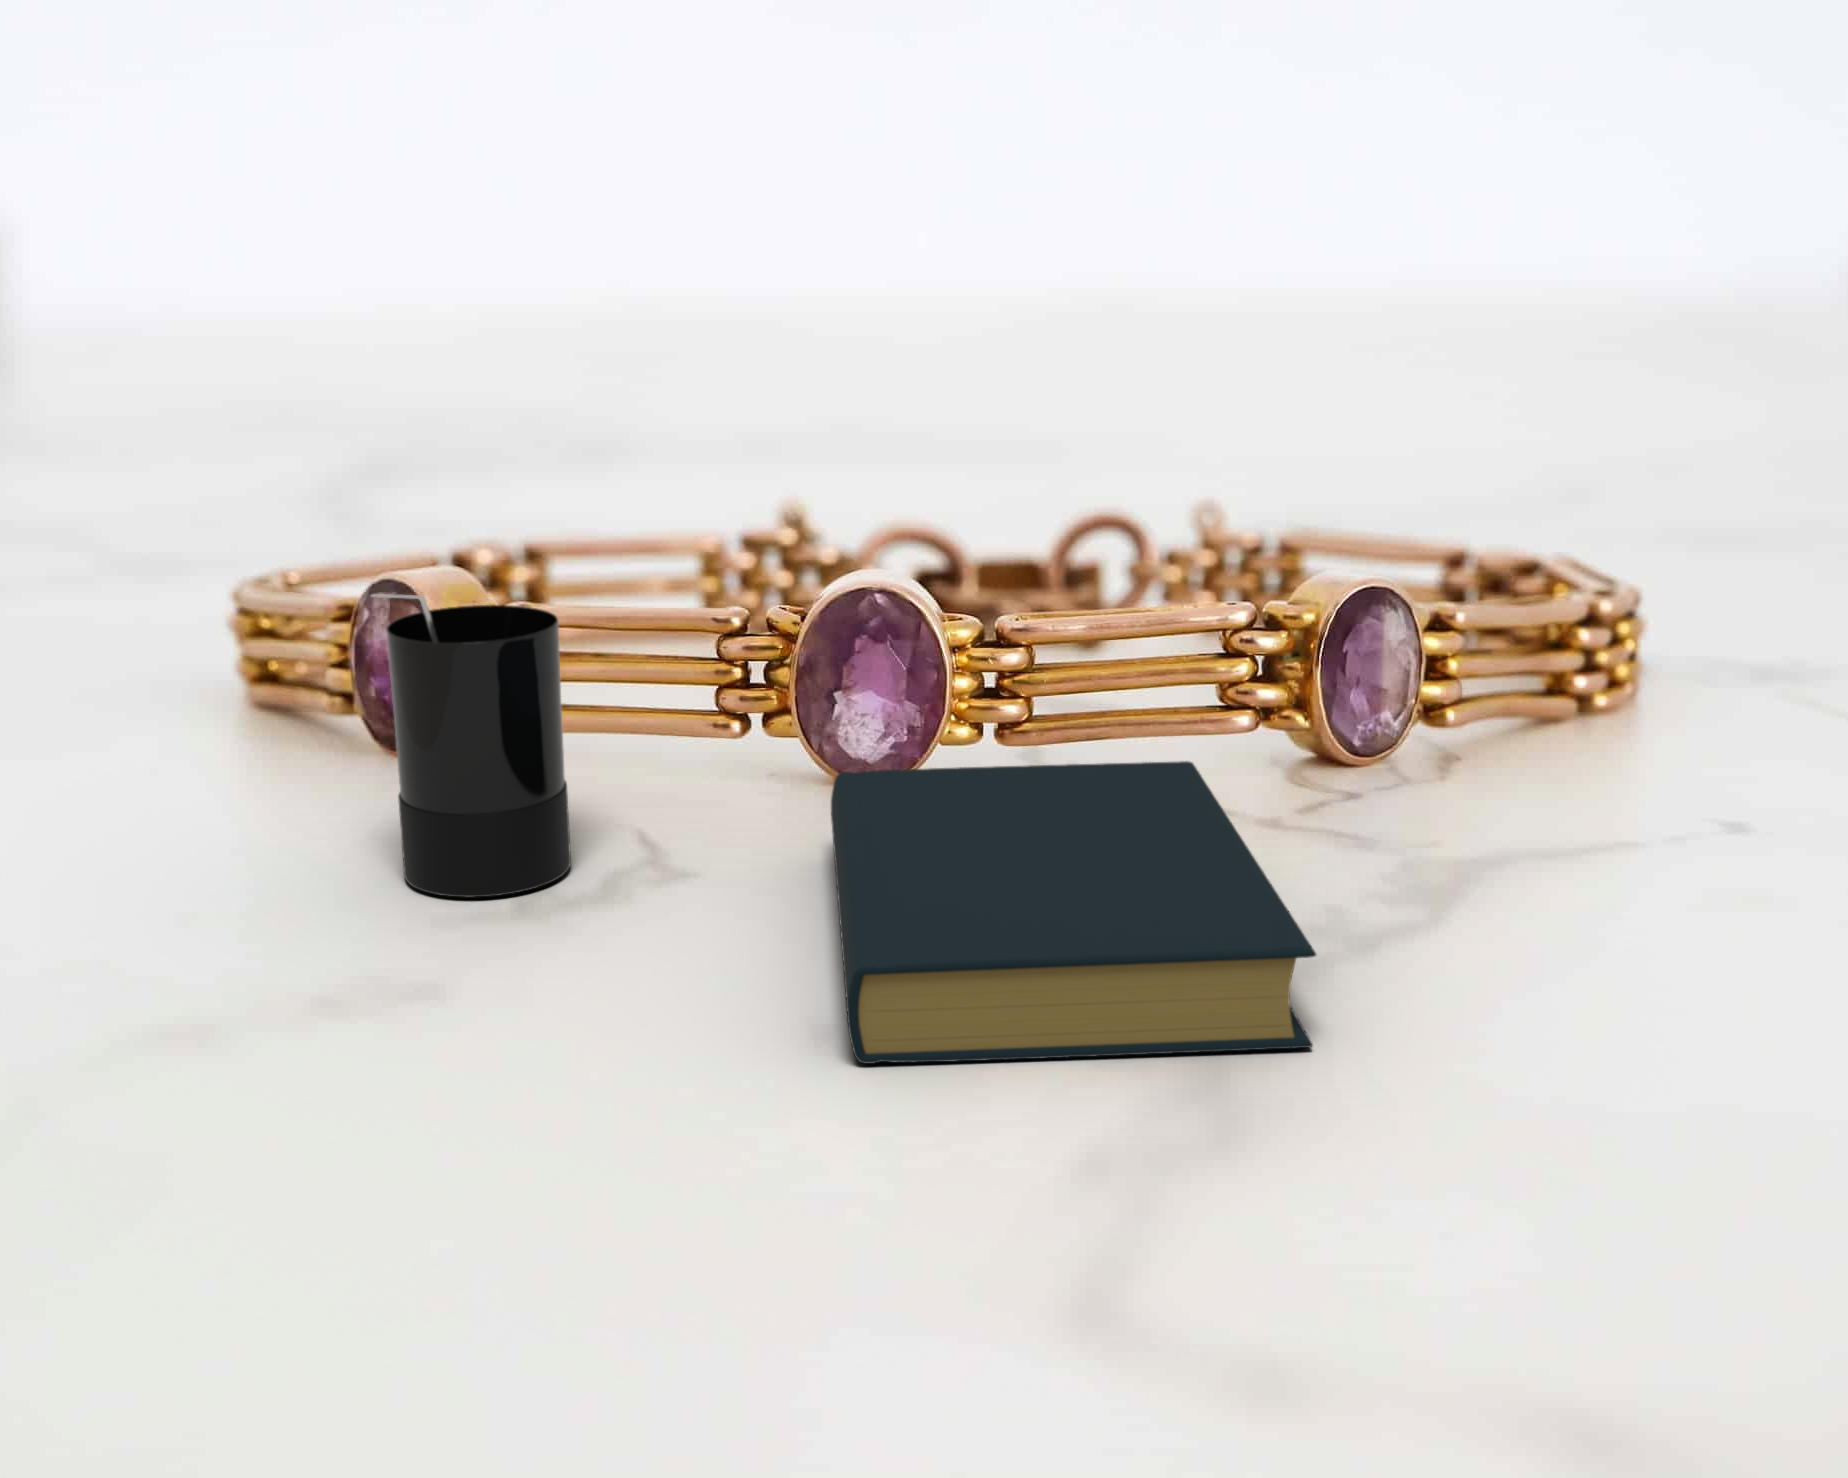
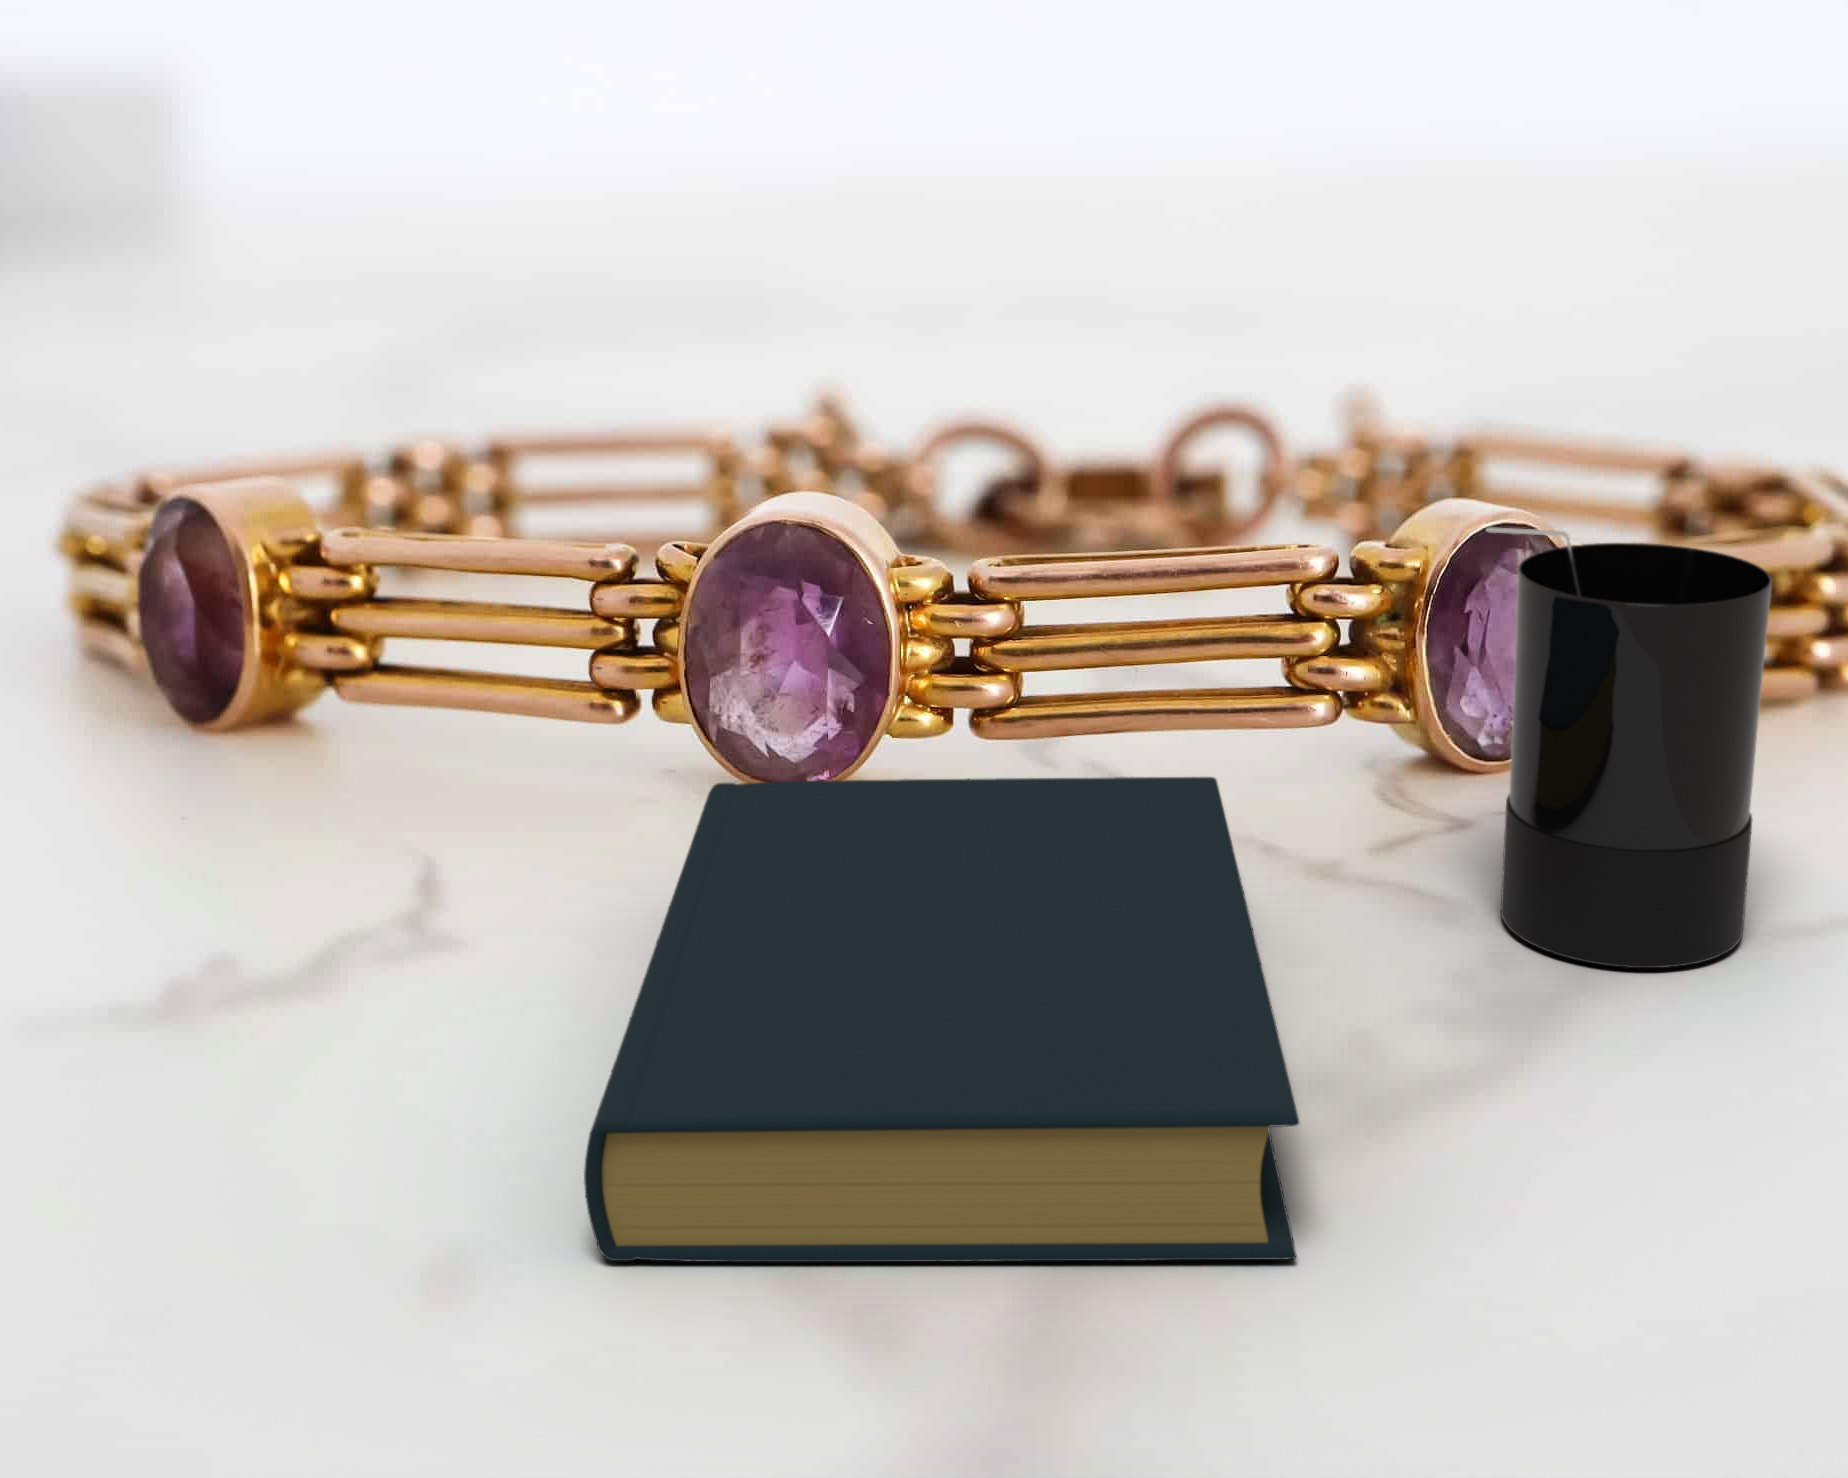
candle: present [371,594,571,898] -> present [1486,527,1772,968]

